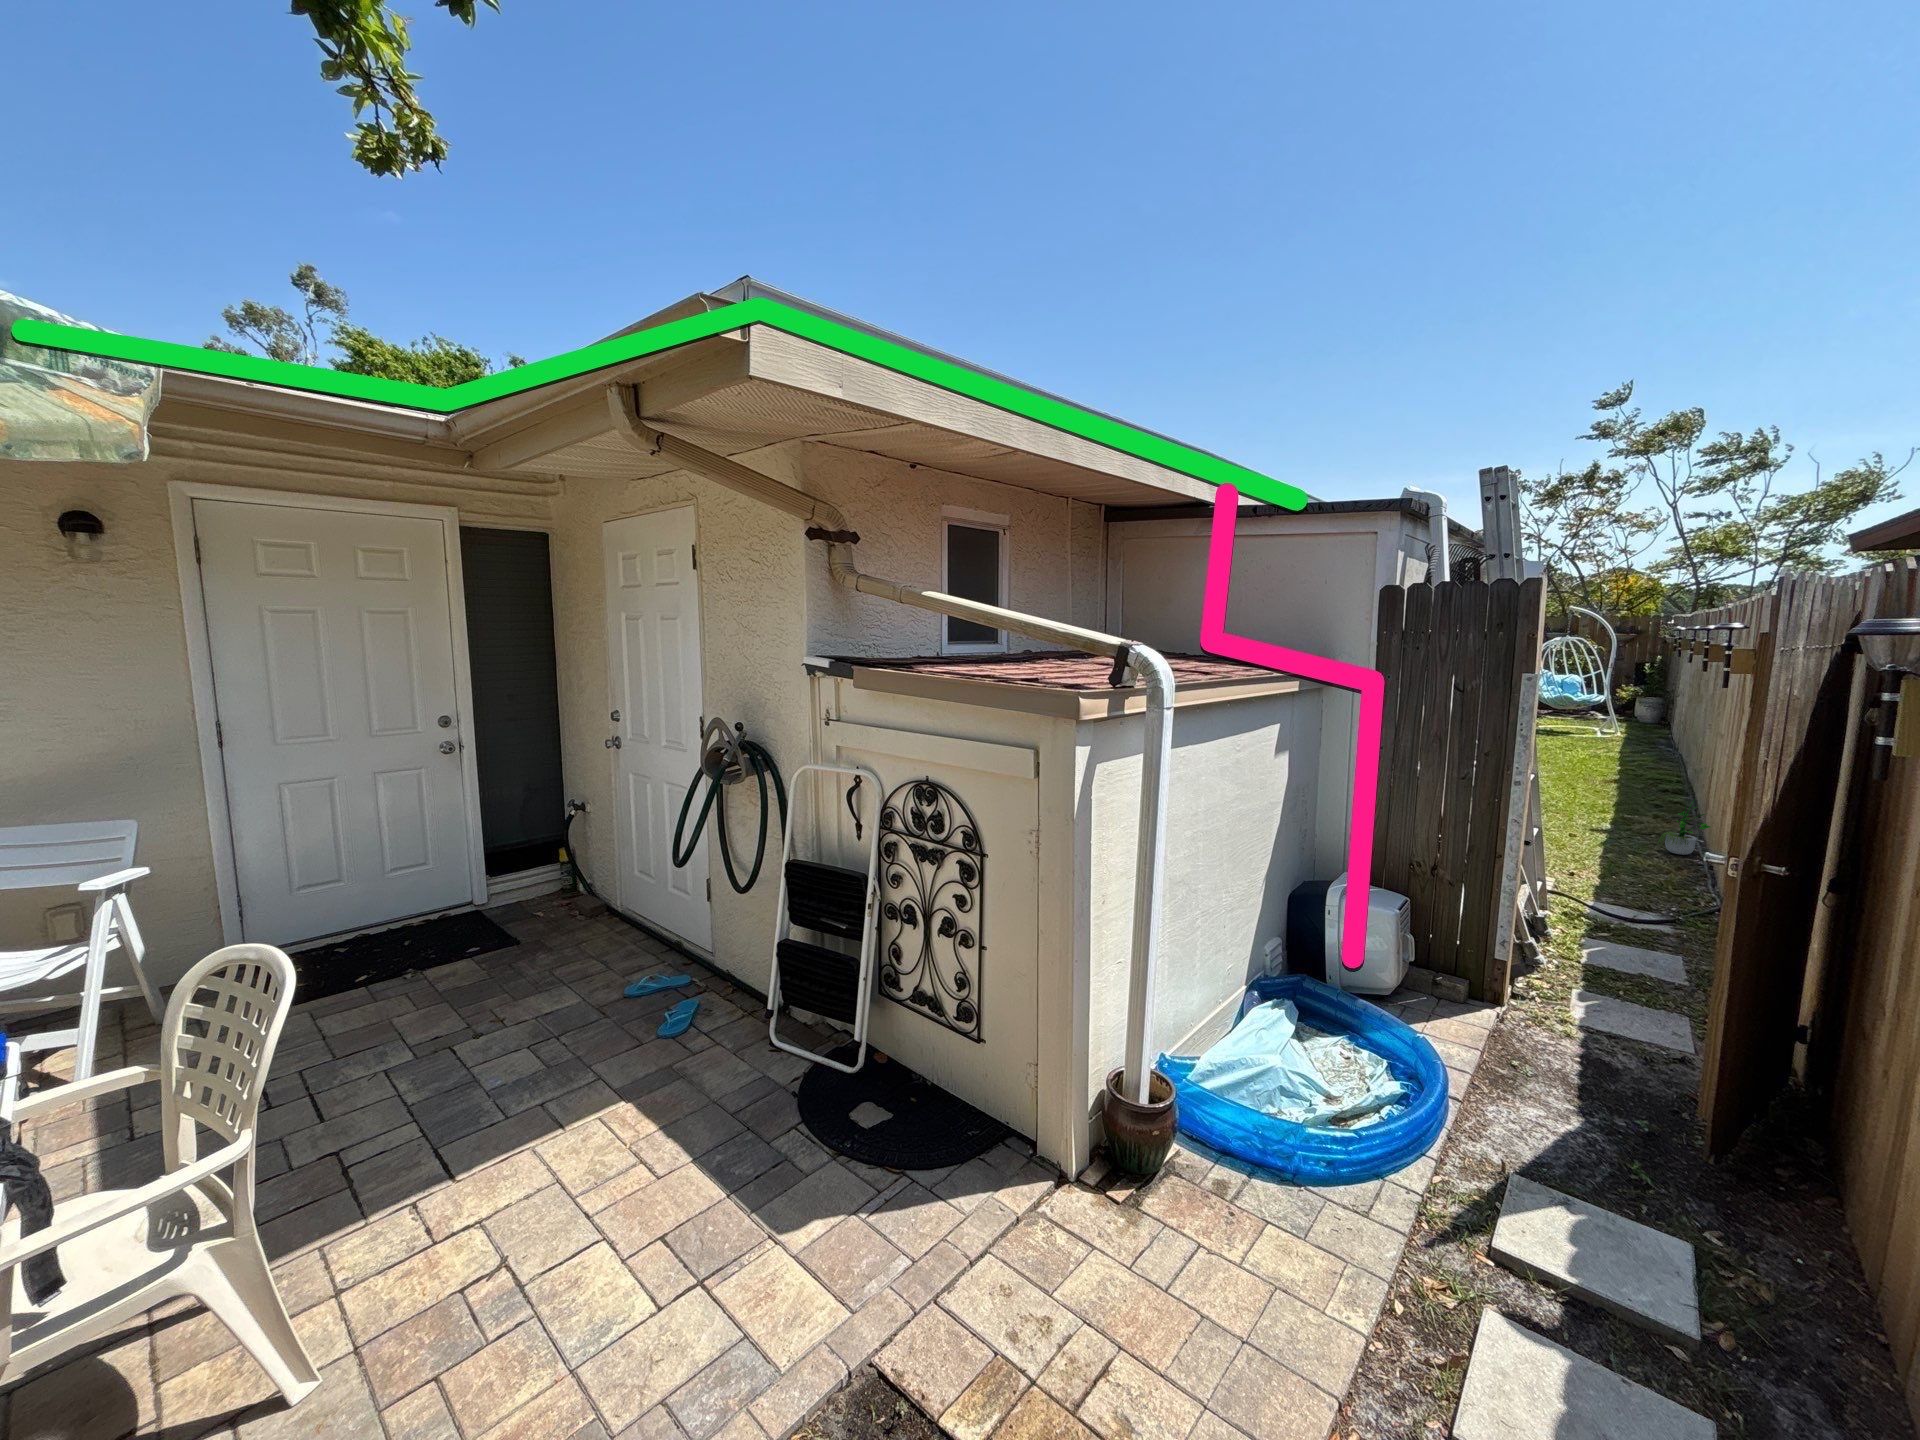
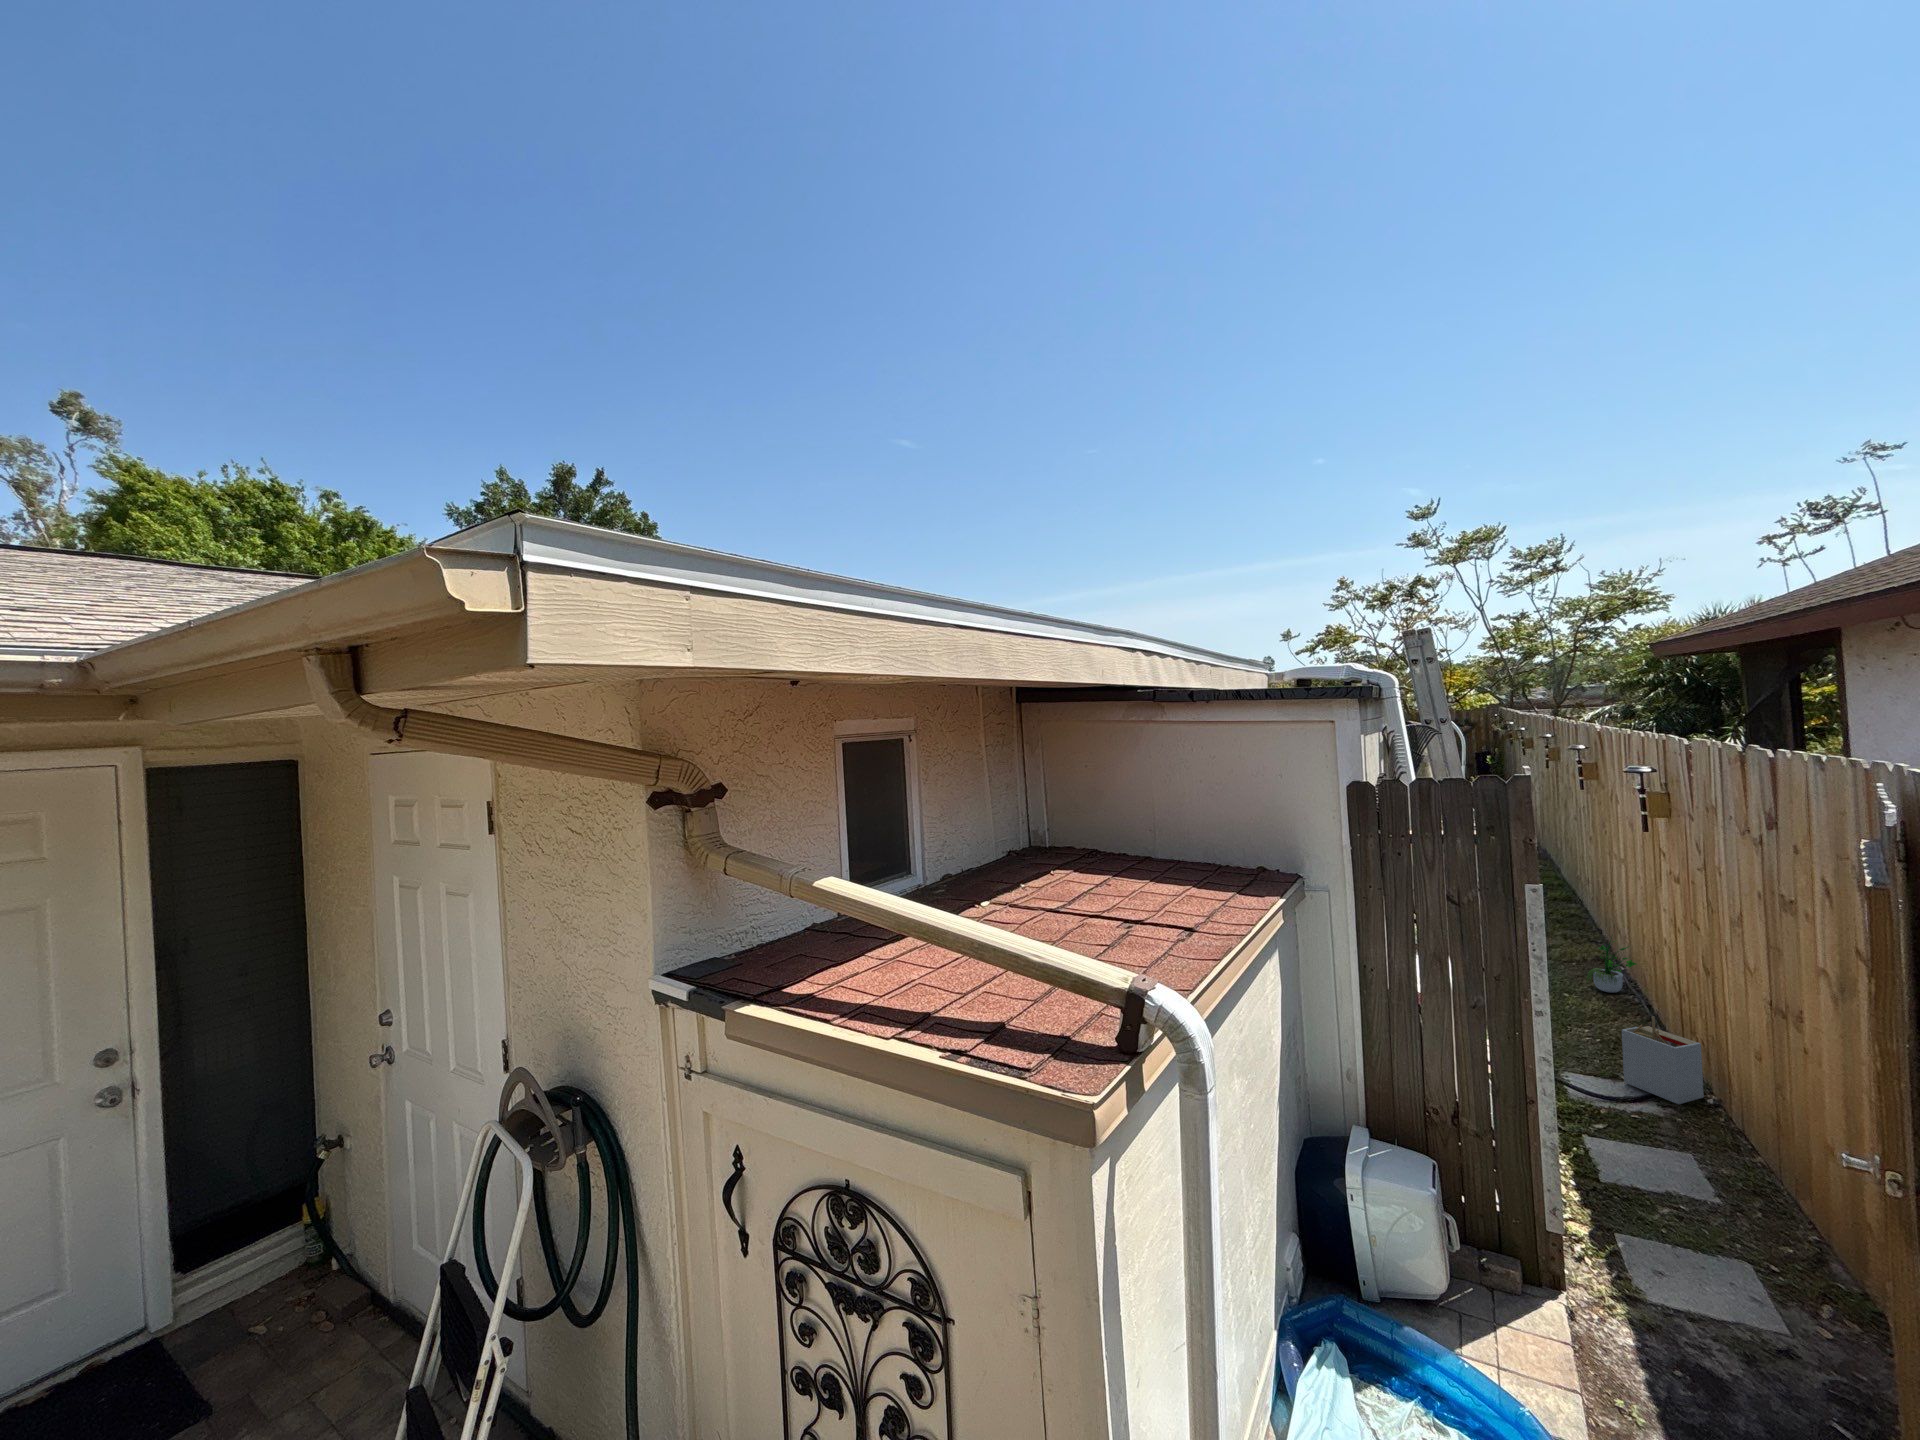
storage bin: none [1646,849,1727,924] -> present [1622,1016,1704,1104]

